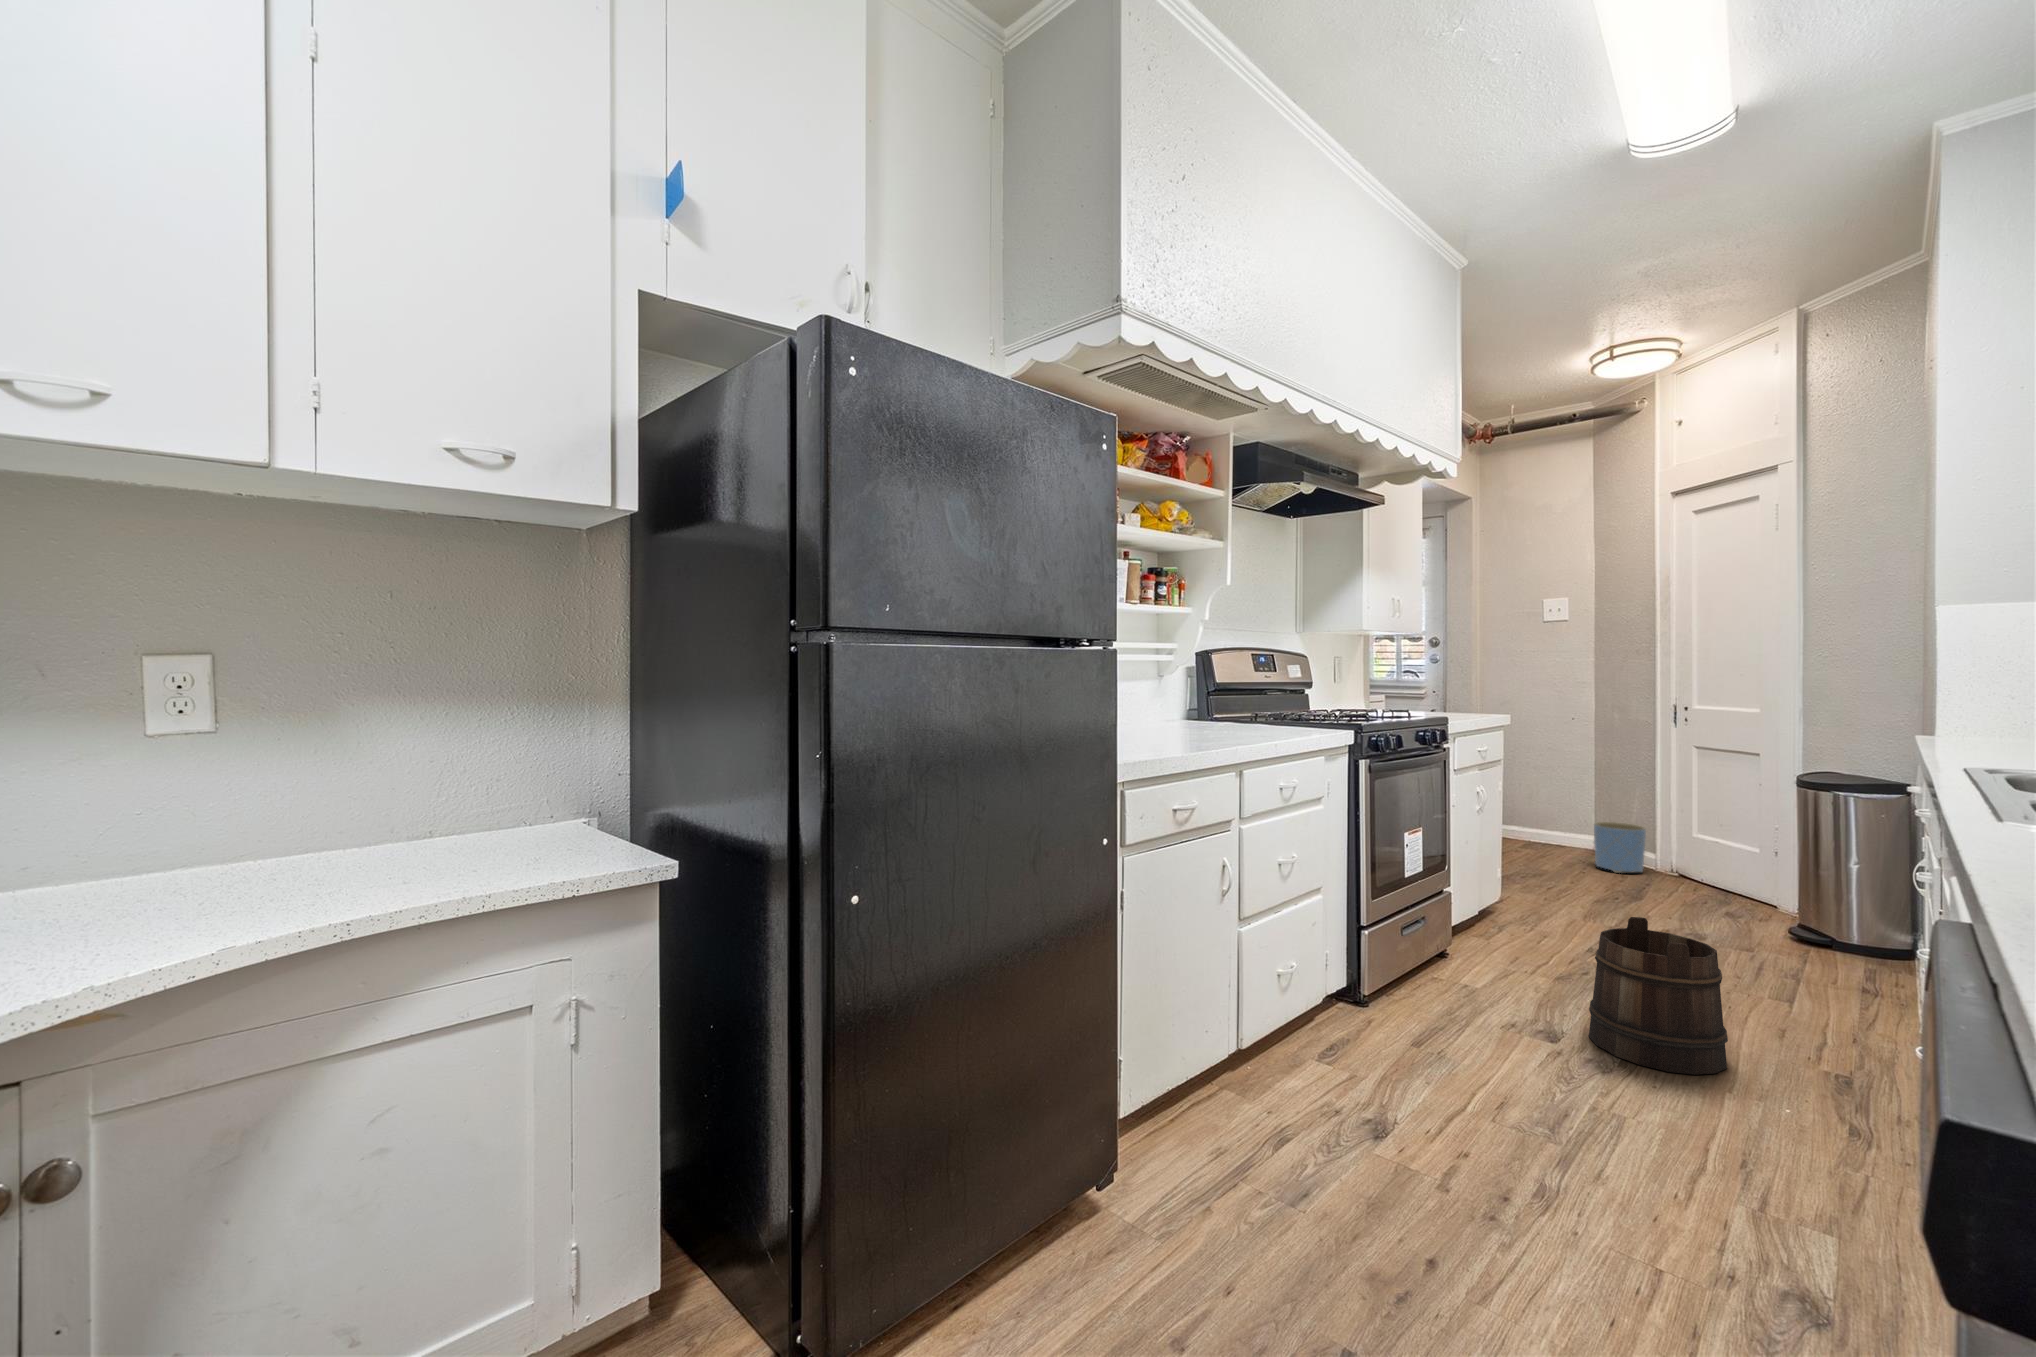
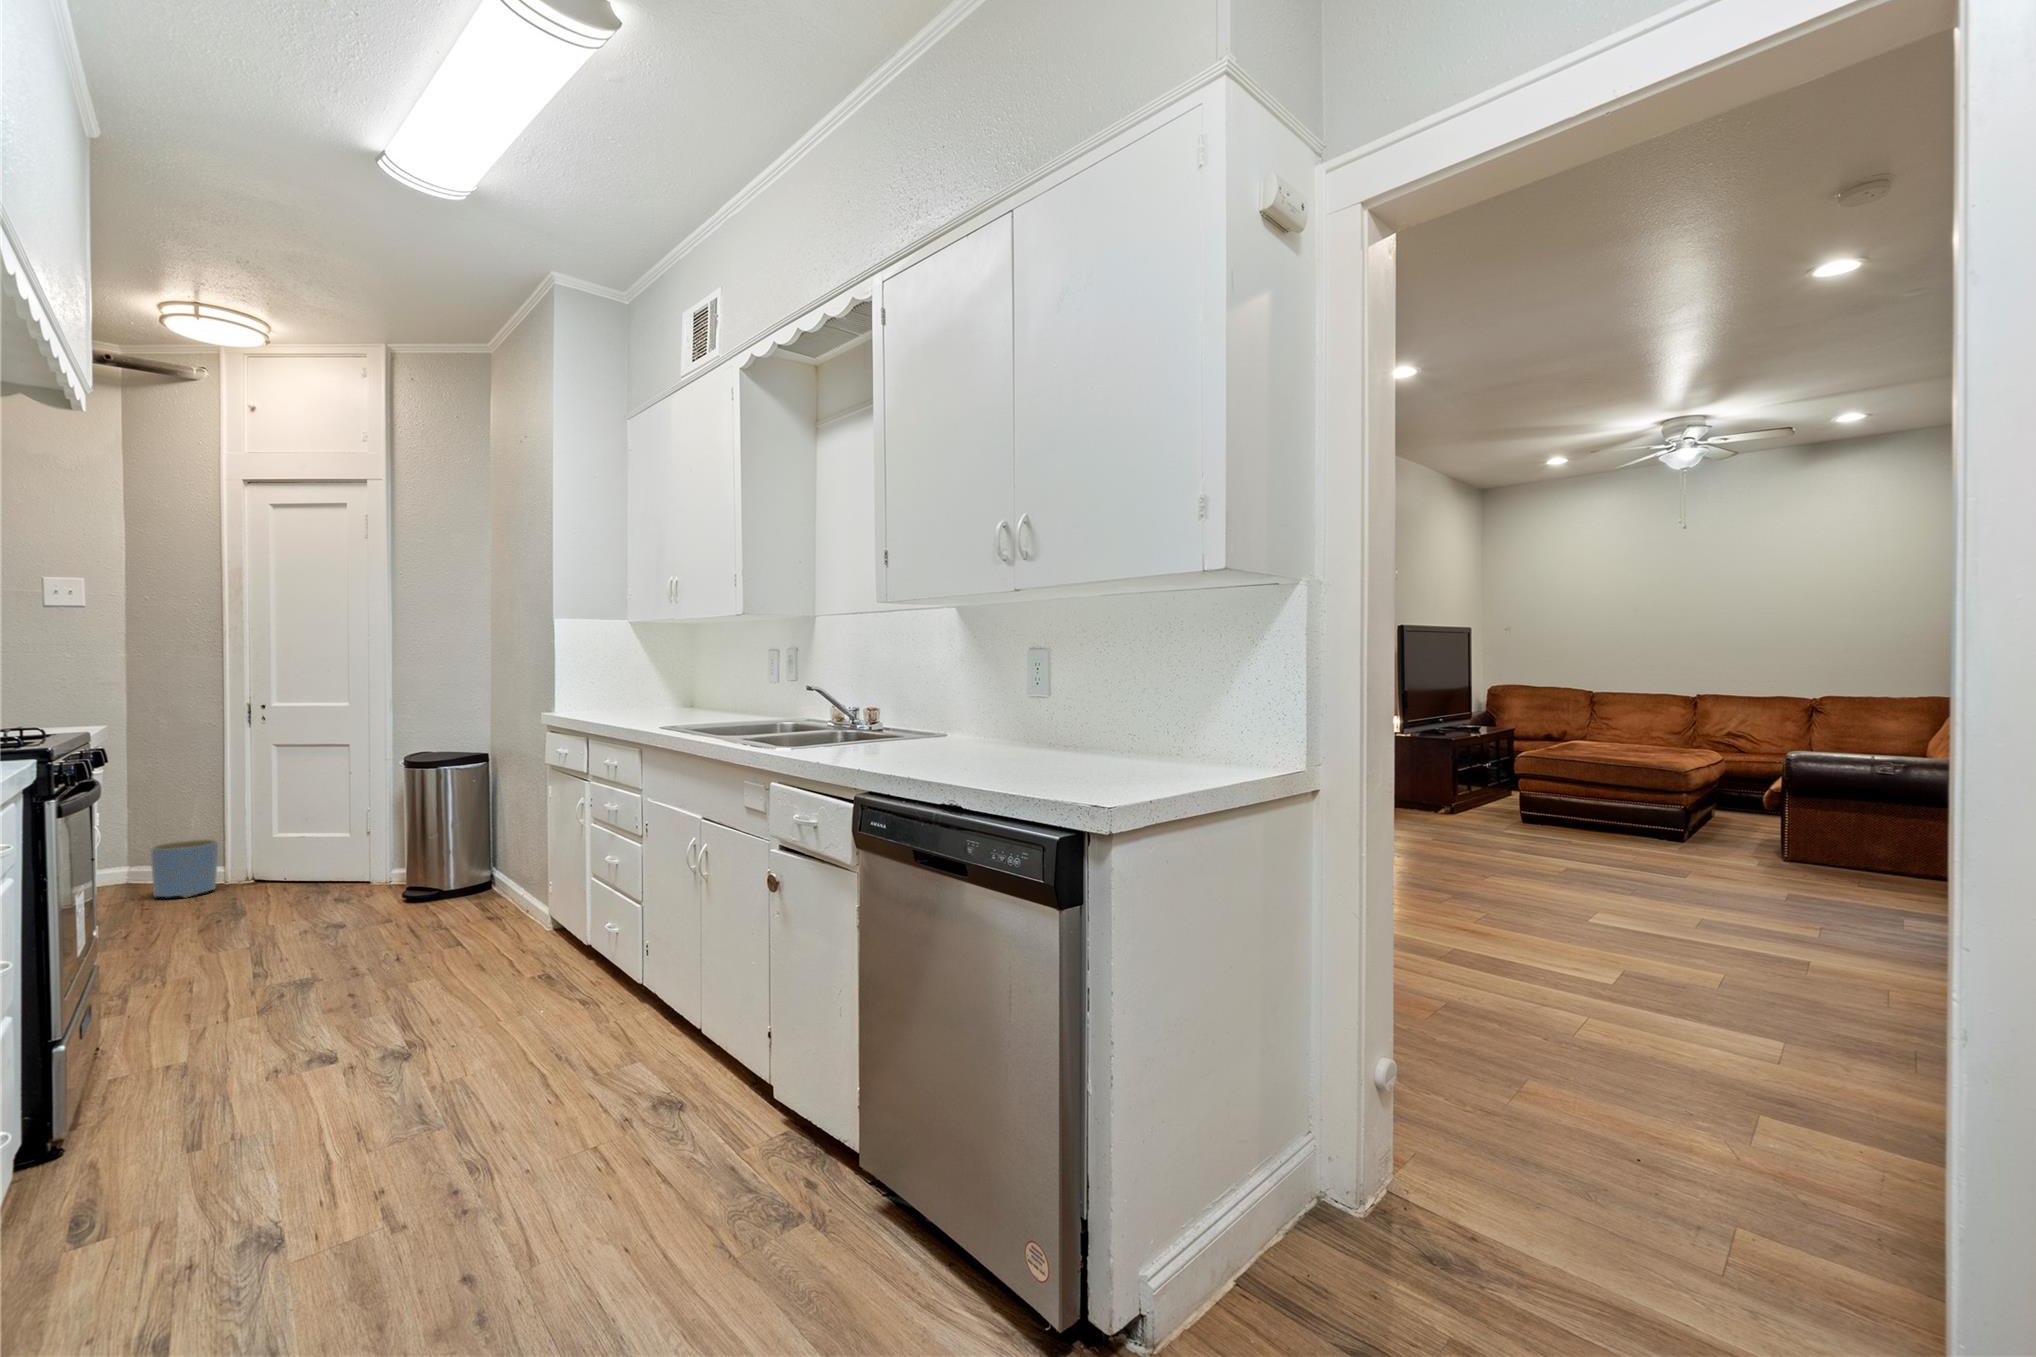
bucket: present [1589,917,1728,1075] -> none [349,905,478,1044]

